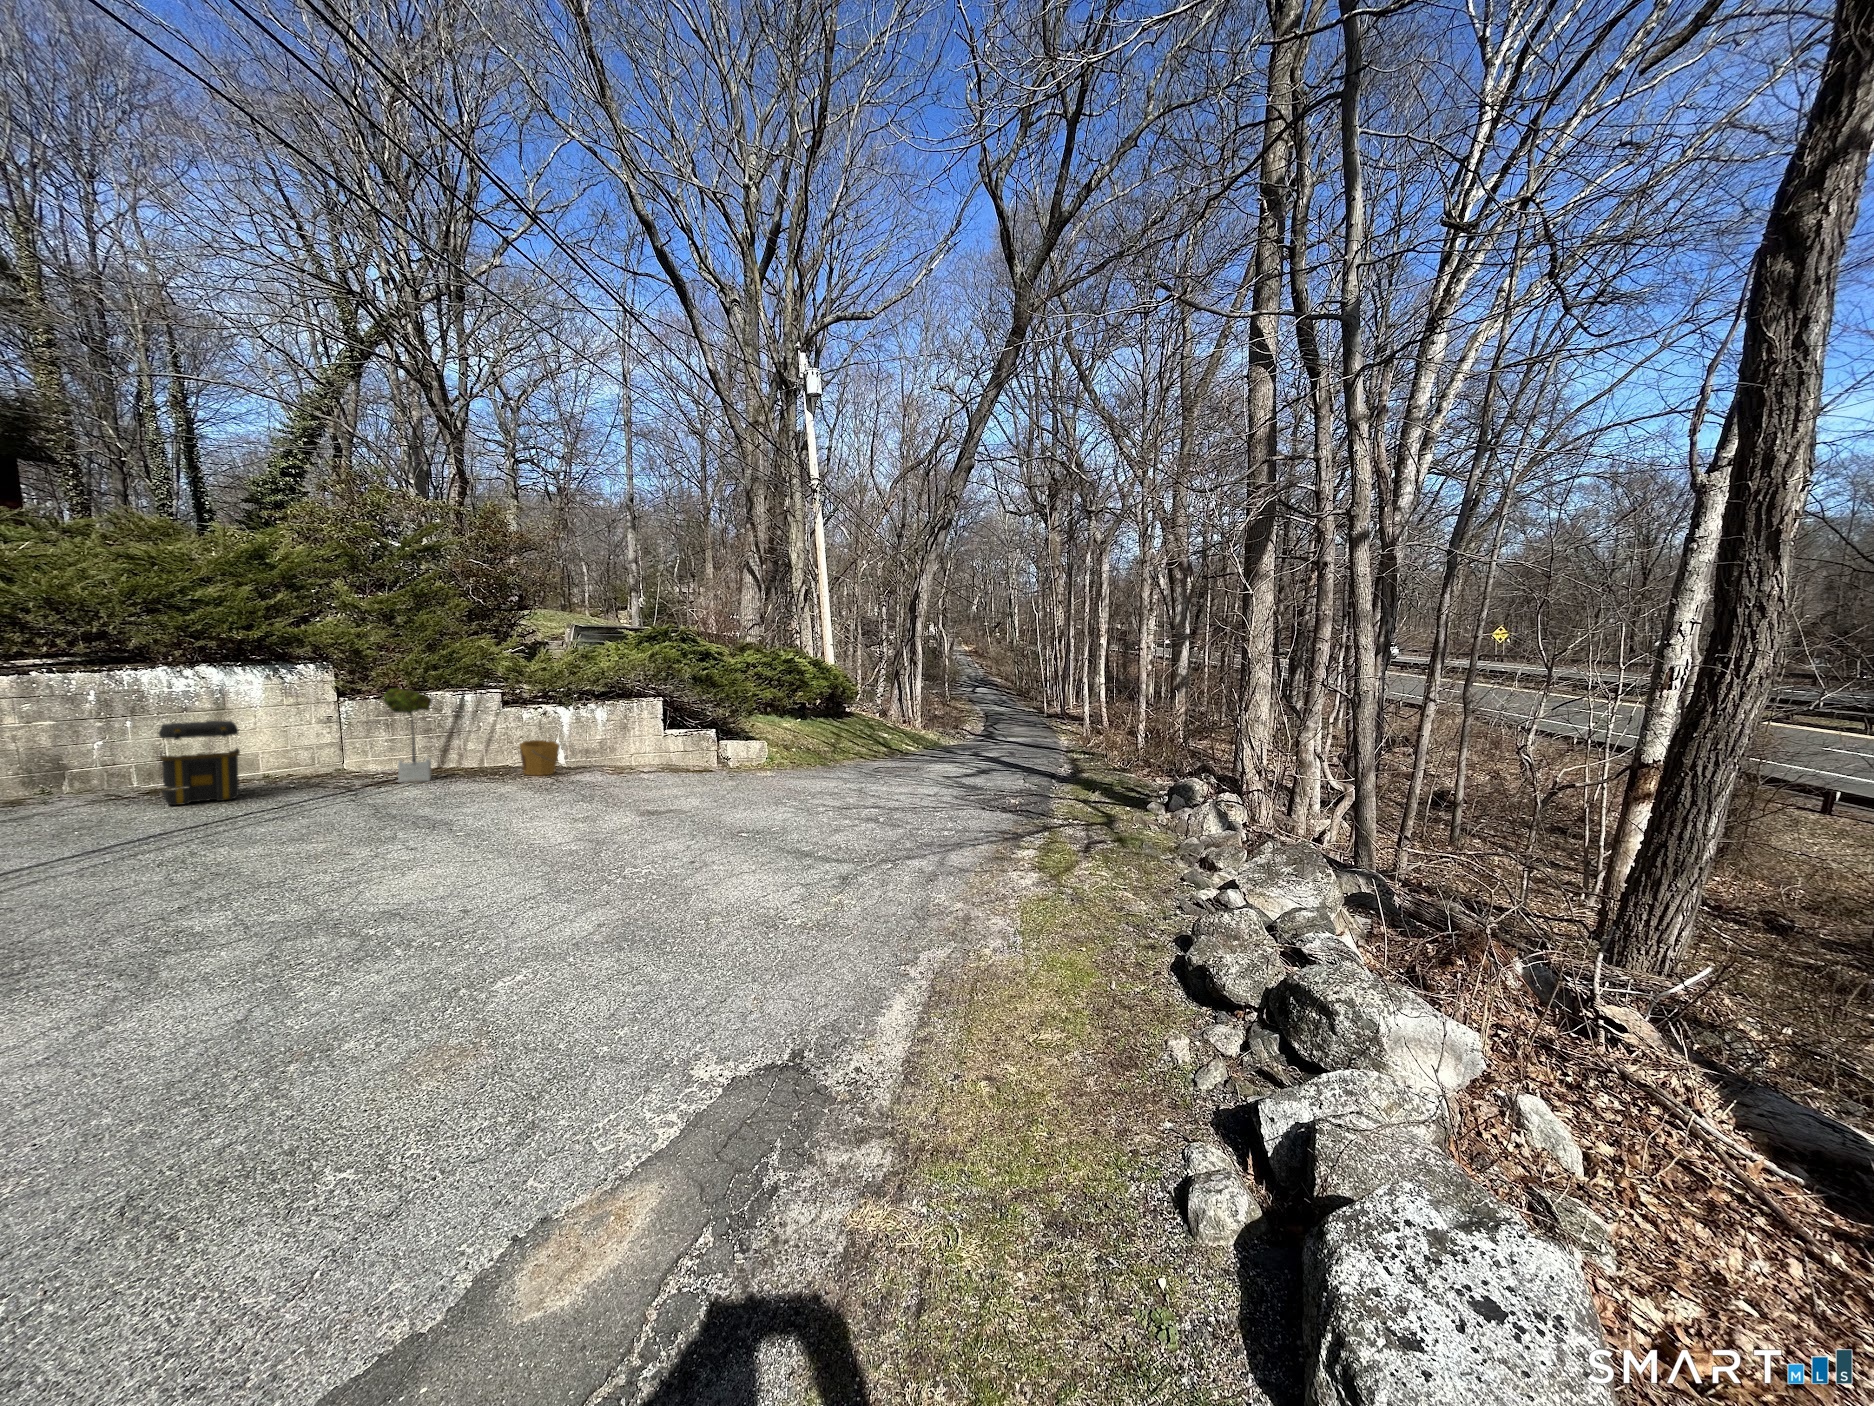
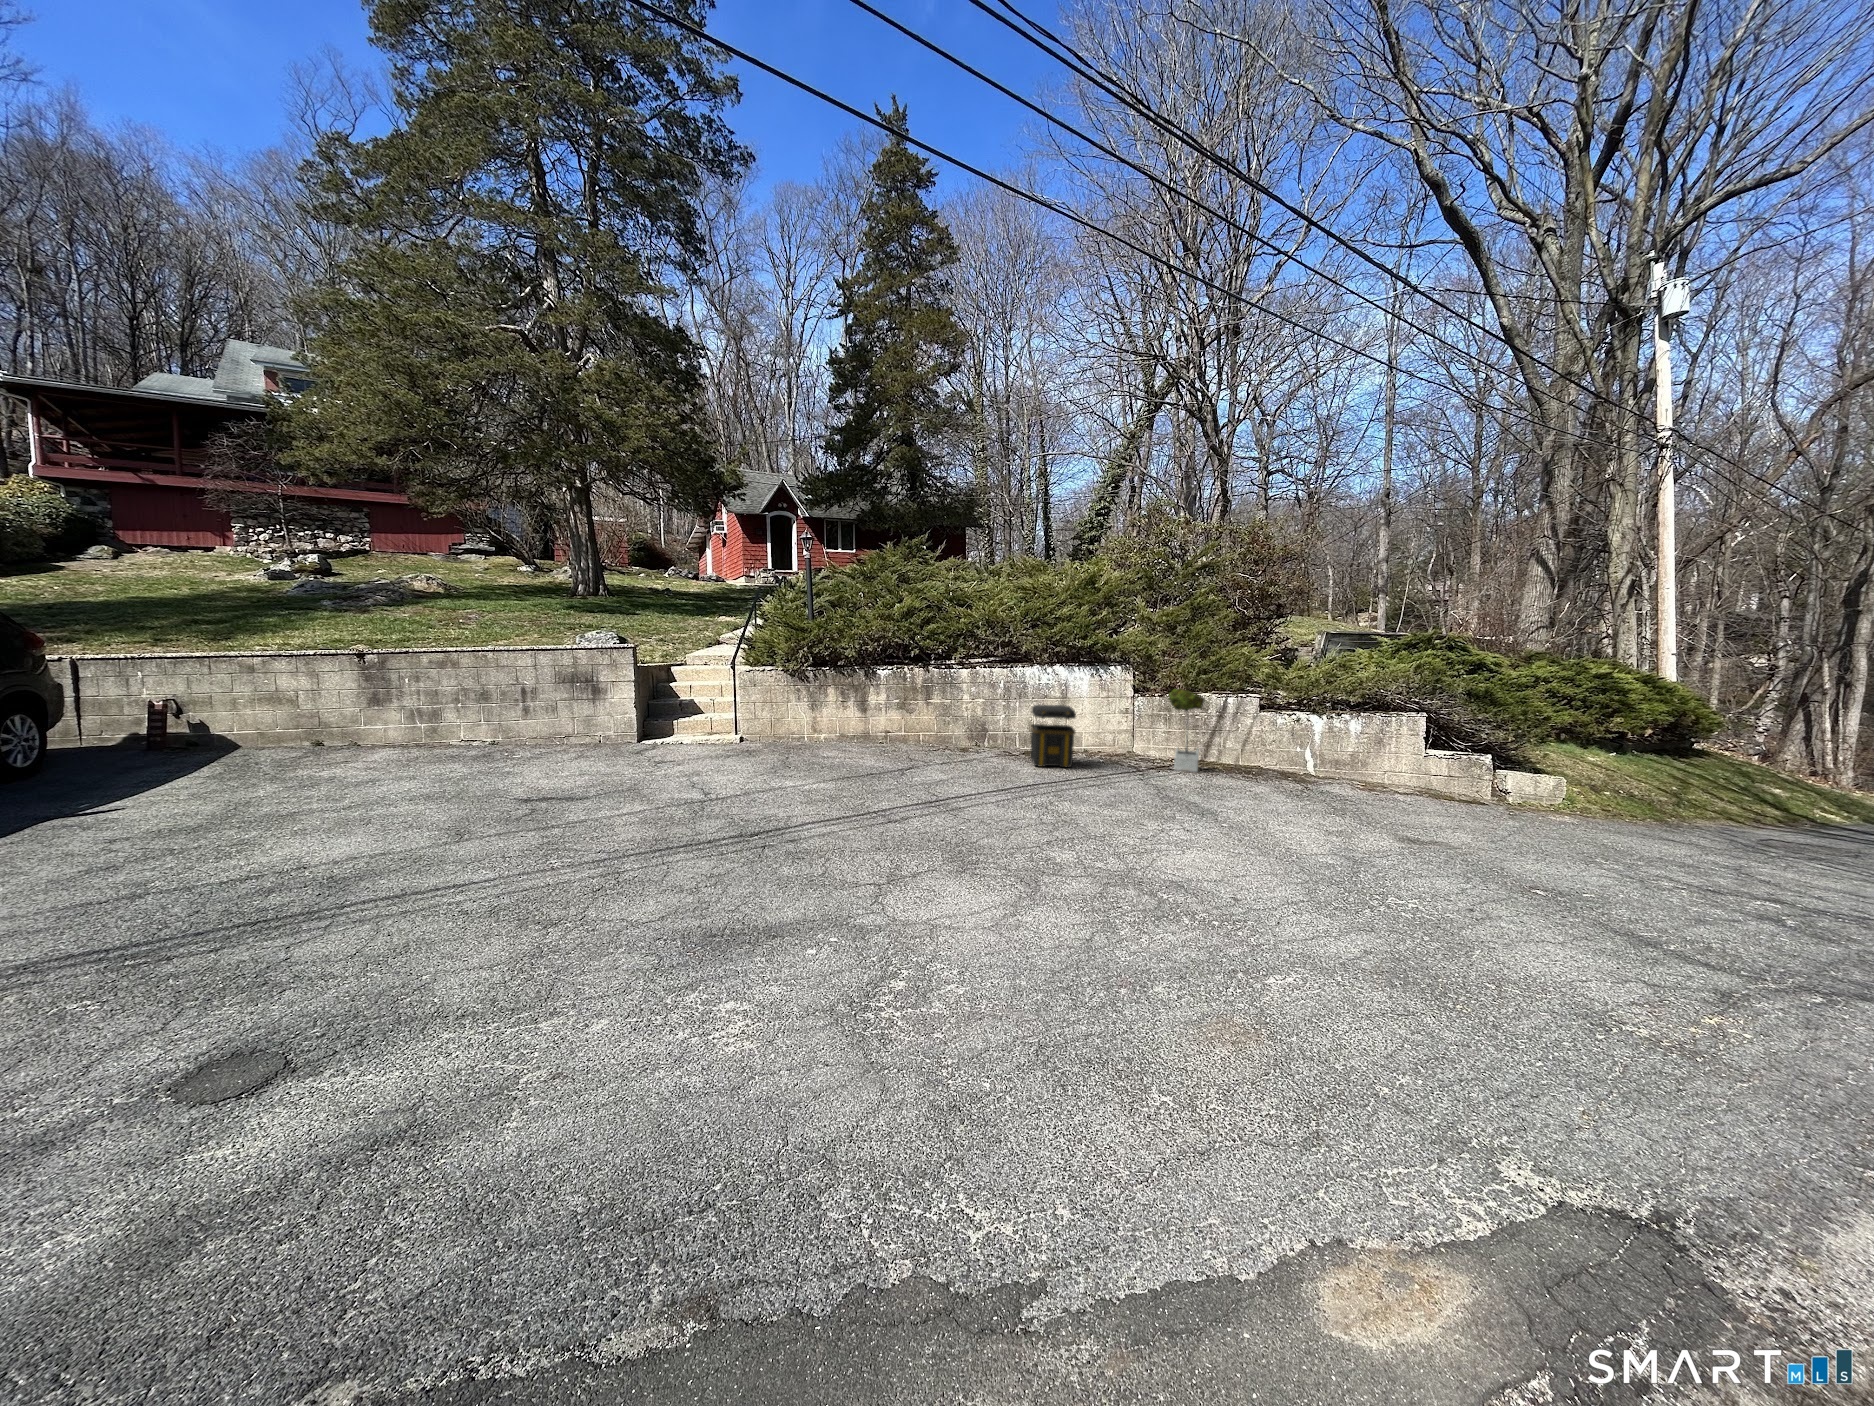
bucket: present [520,740,560,776] -> none [1274,745,1312,781]

